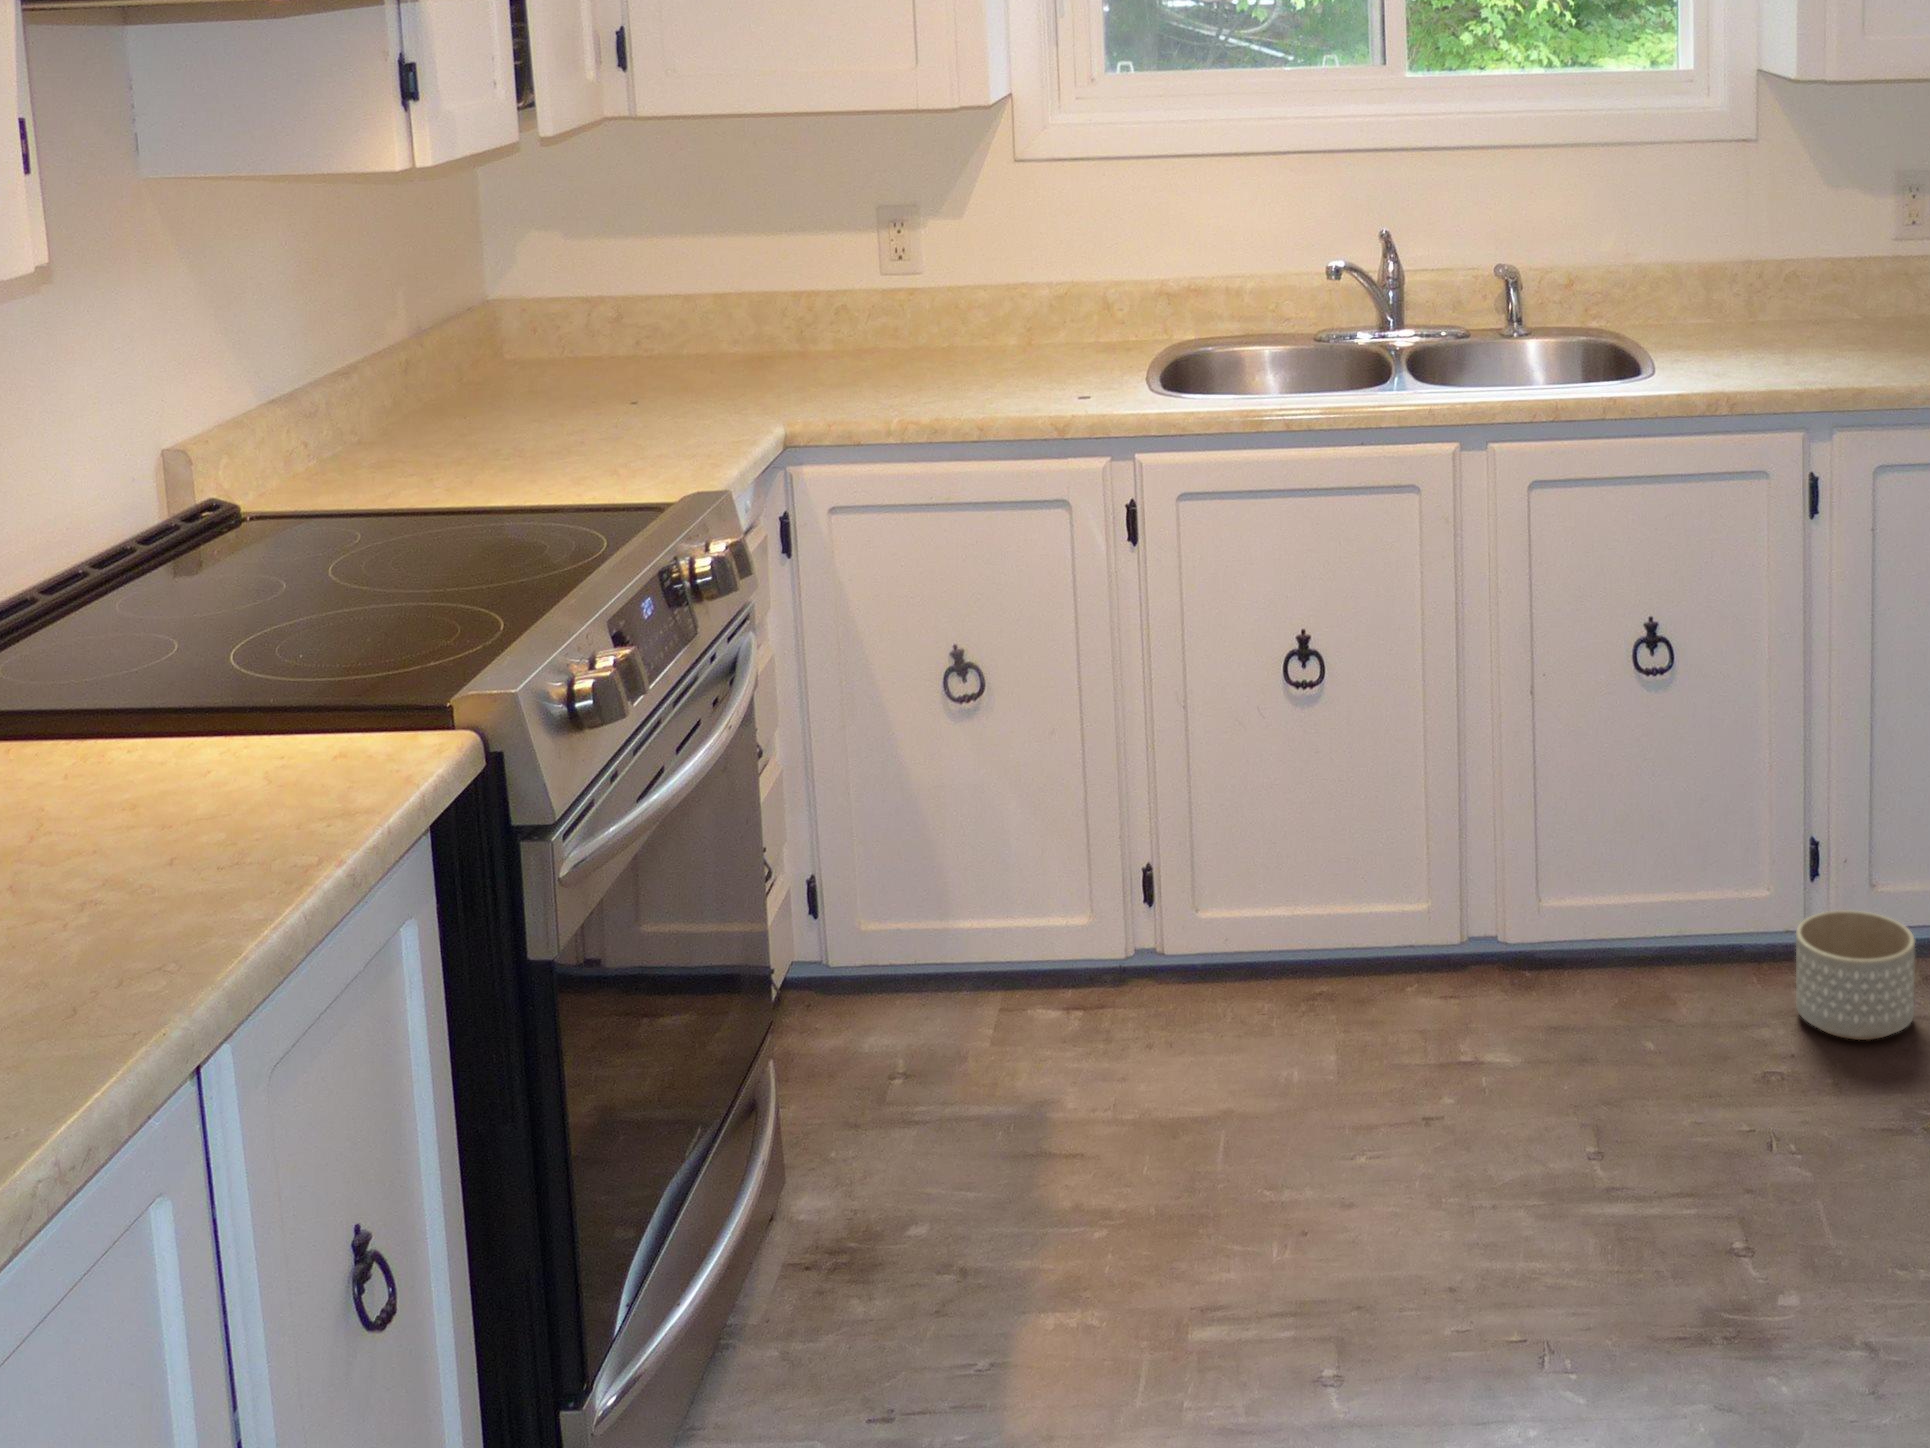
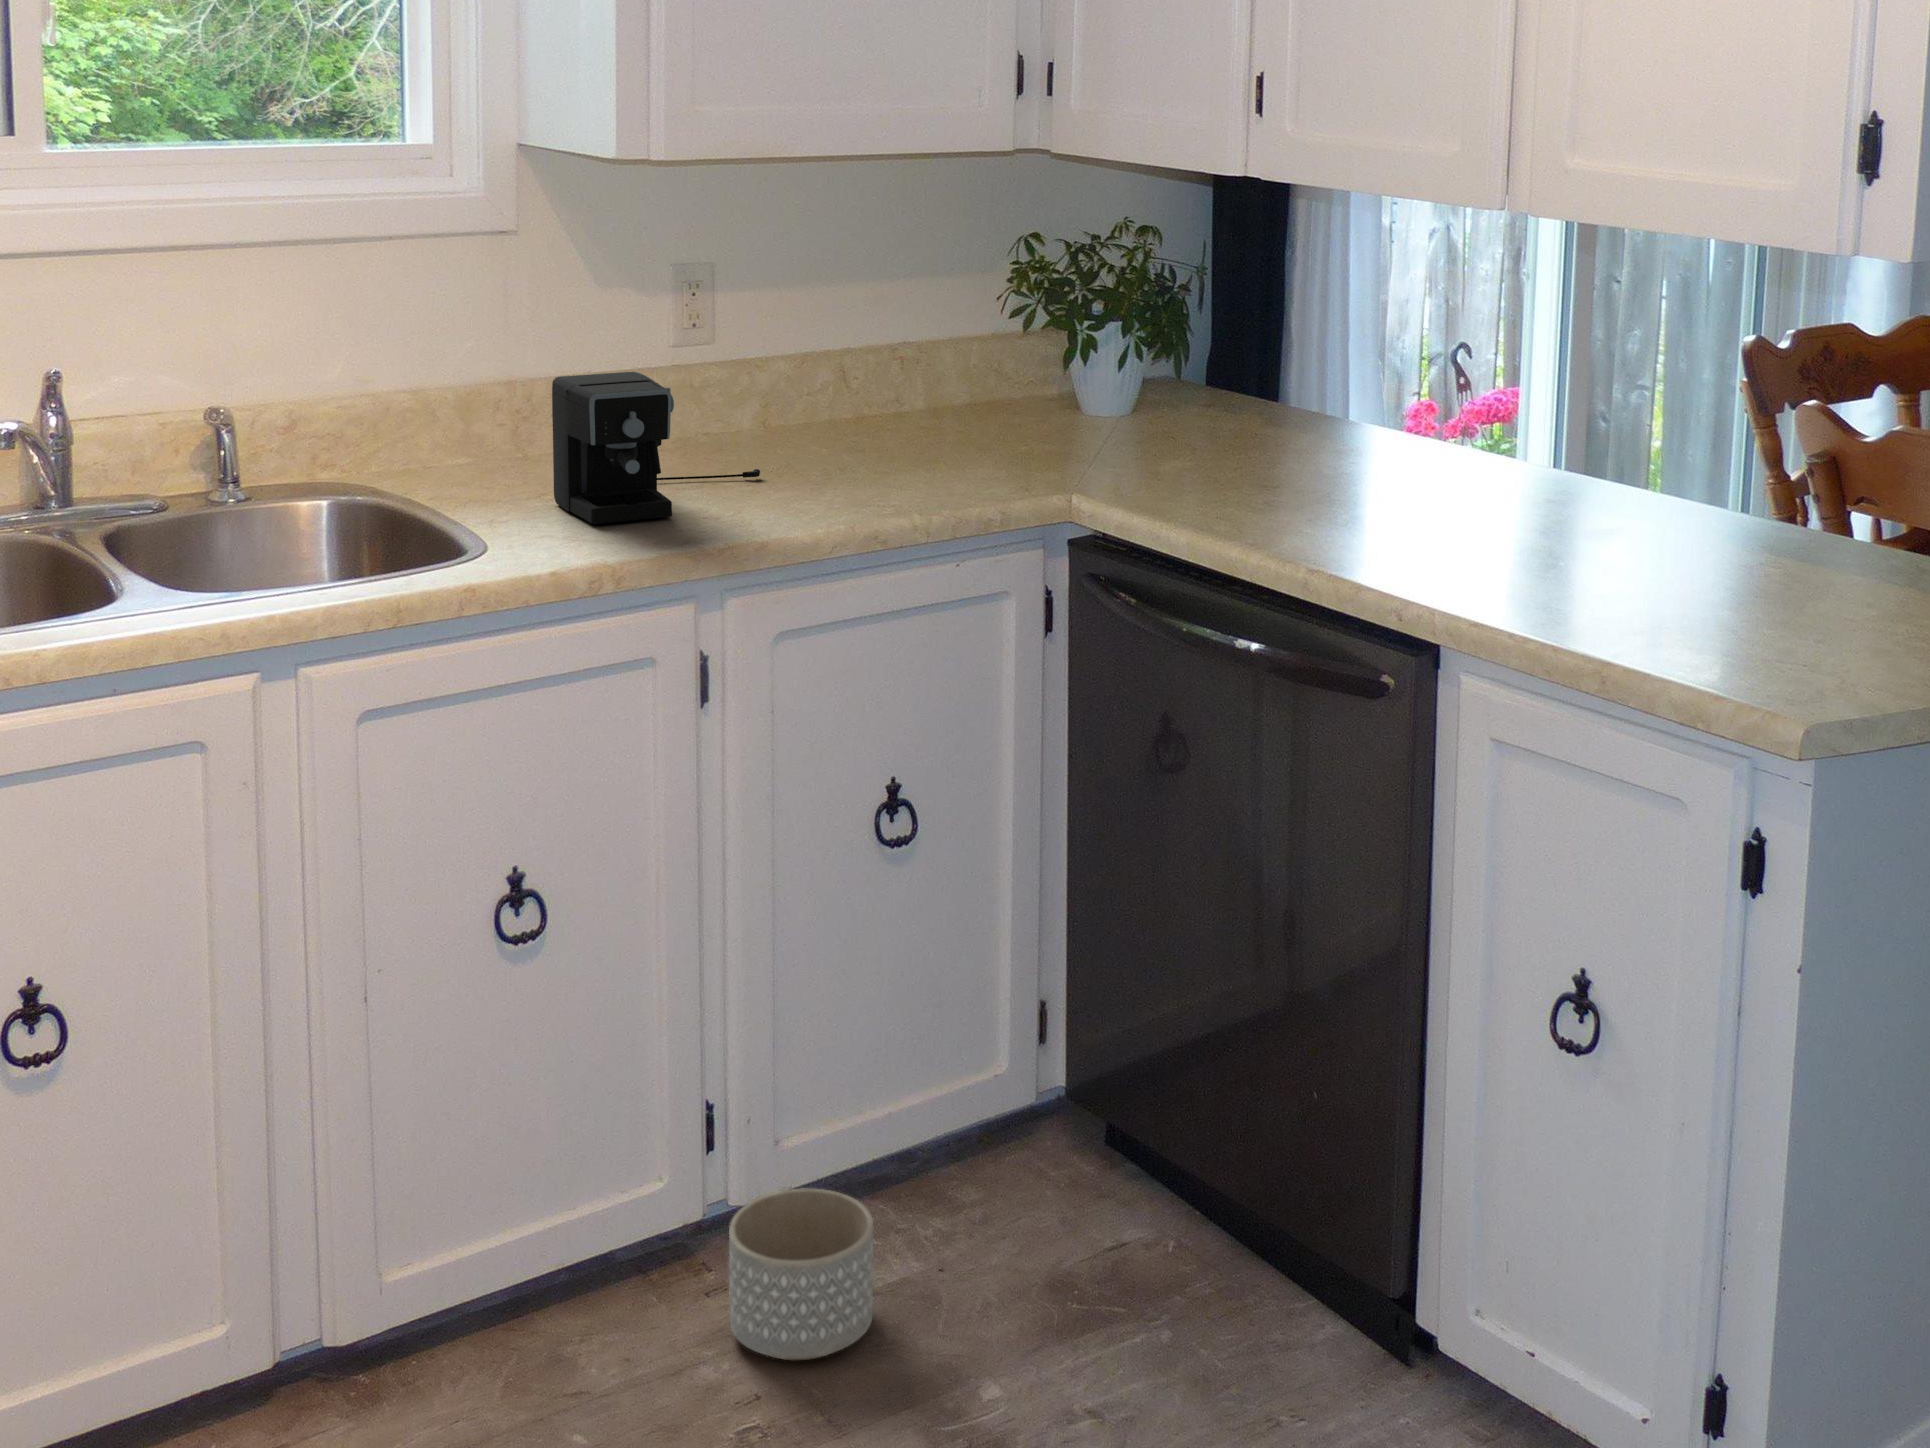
coffee maker: none [1721,249,1902,364] -> present [552,372,760,524]

